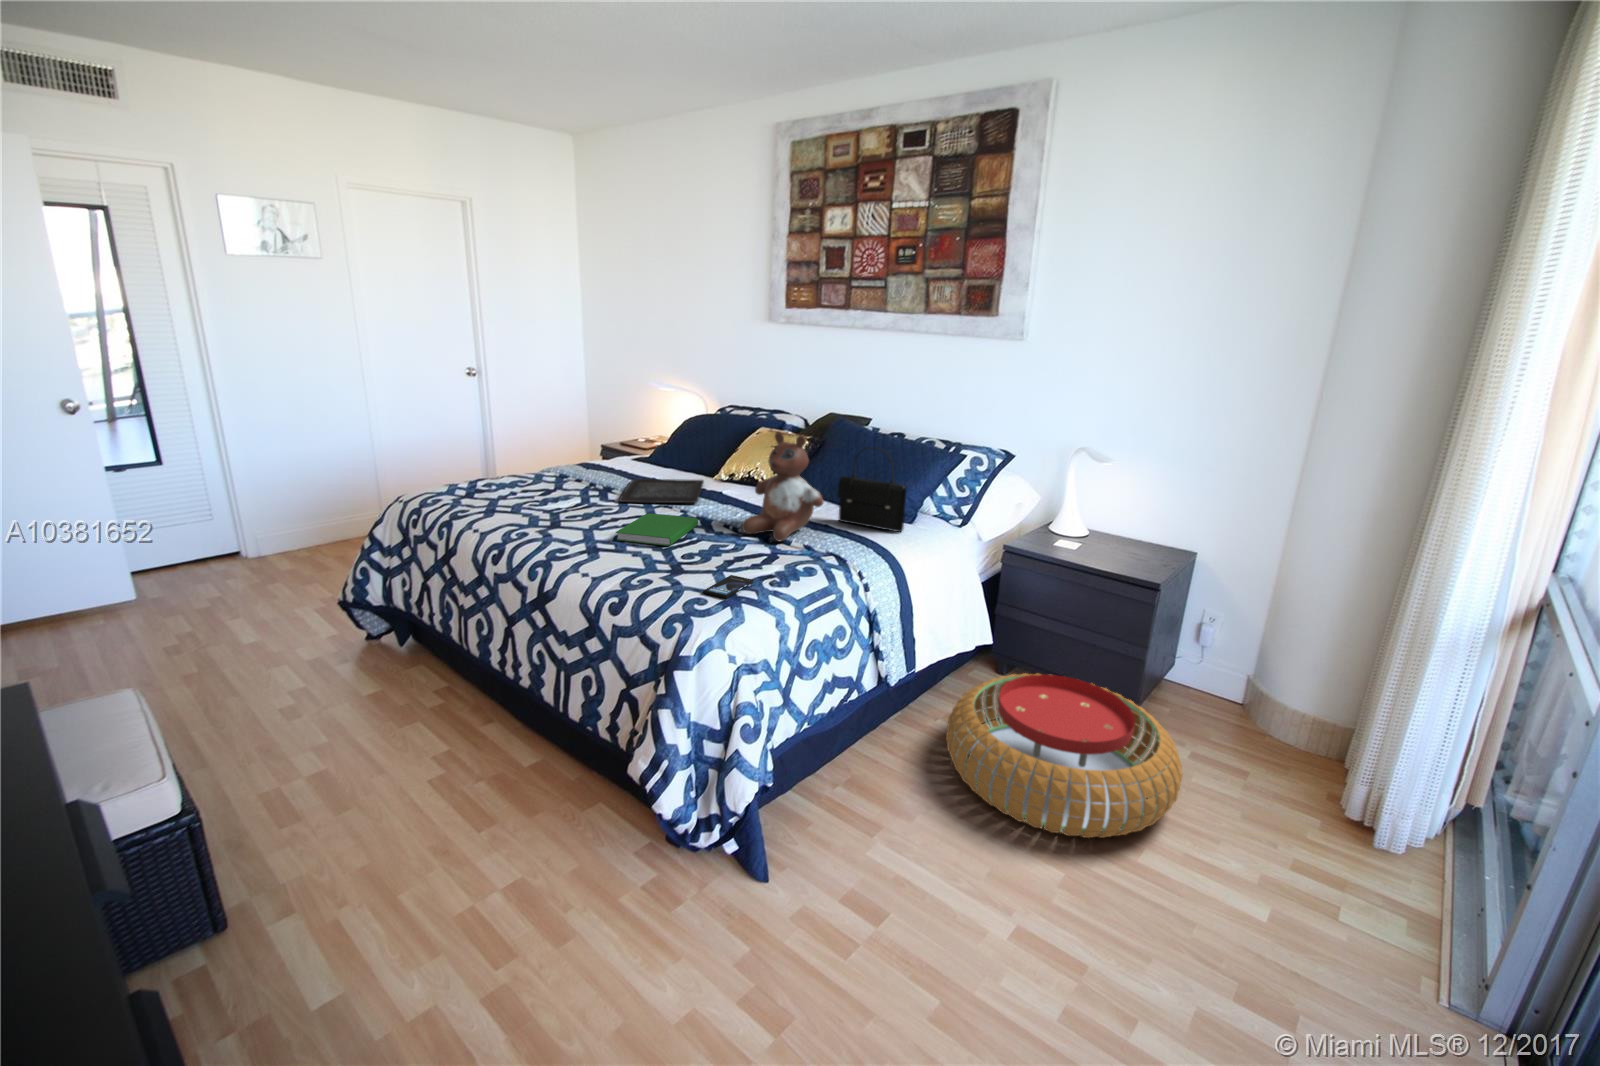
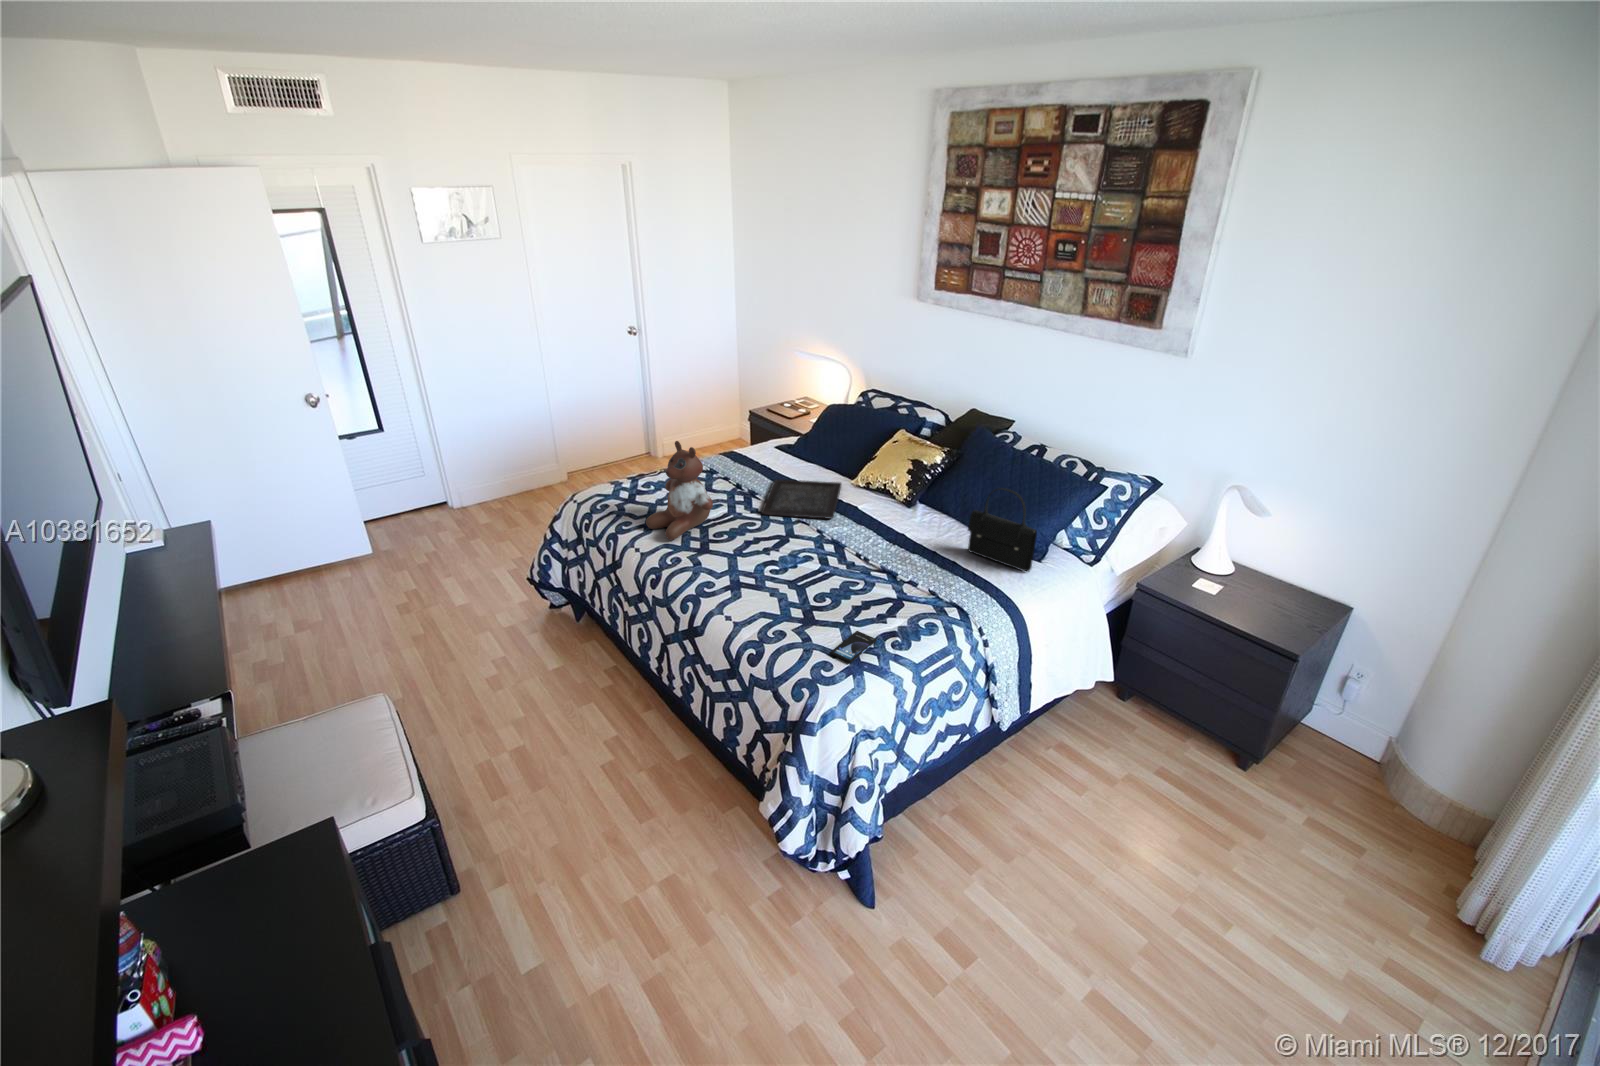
stuffed bear: present [742,432,823,541] -> present [646,441,713,540]
hardcover book: present [616,513,698,546] -> none [756,537,832,584]
pouf: present [946,674,1183,838] -> none [1052,721,1286,909]

